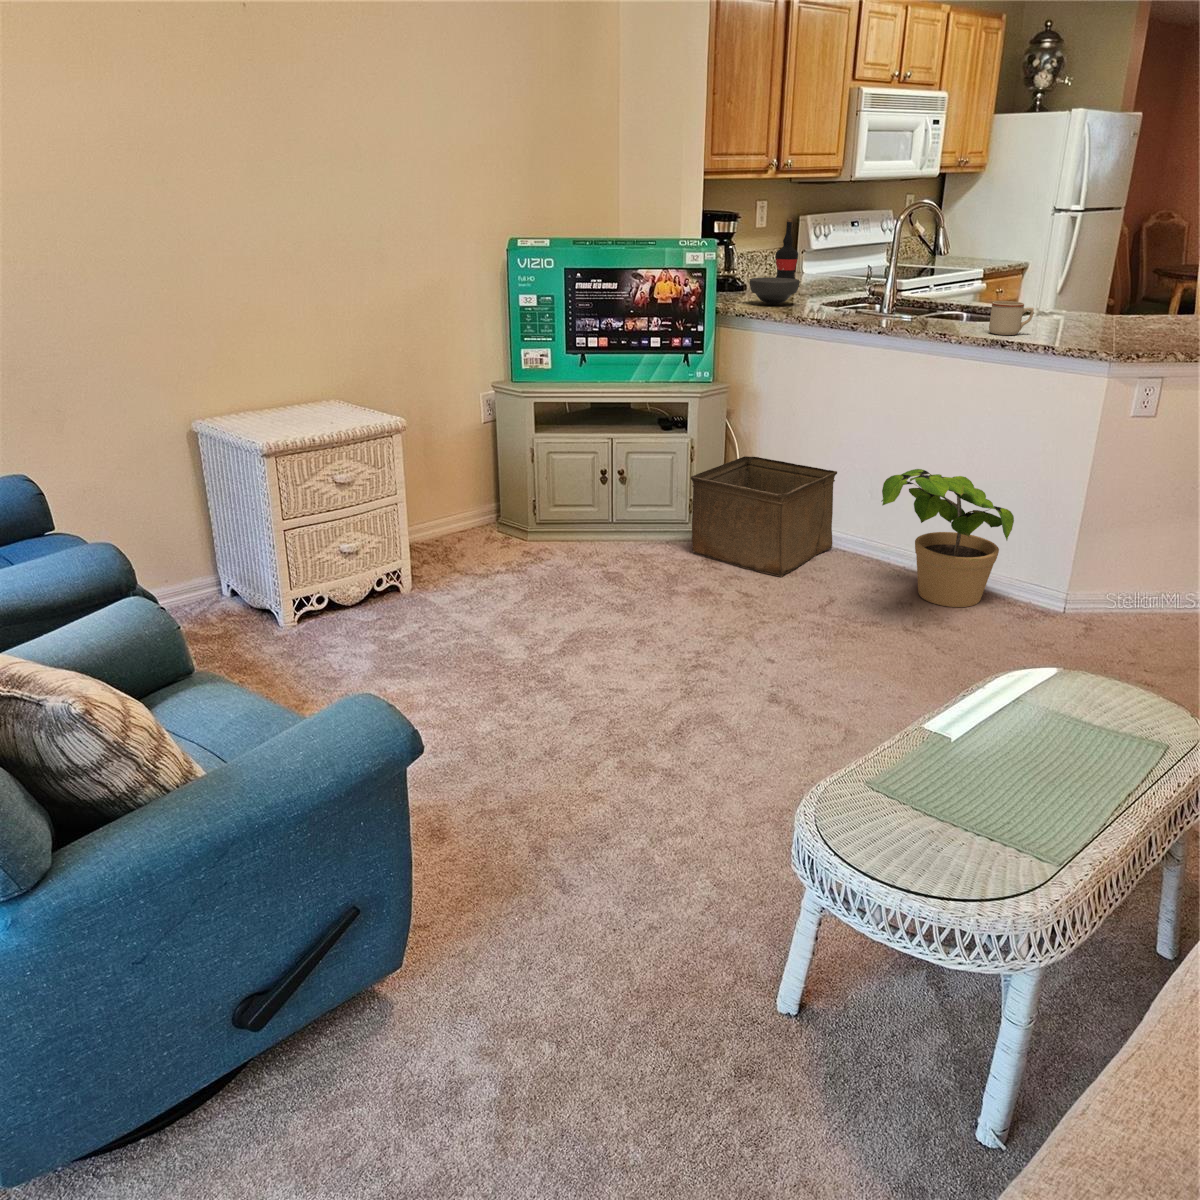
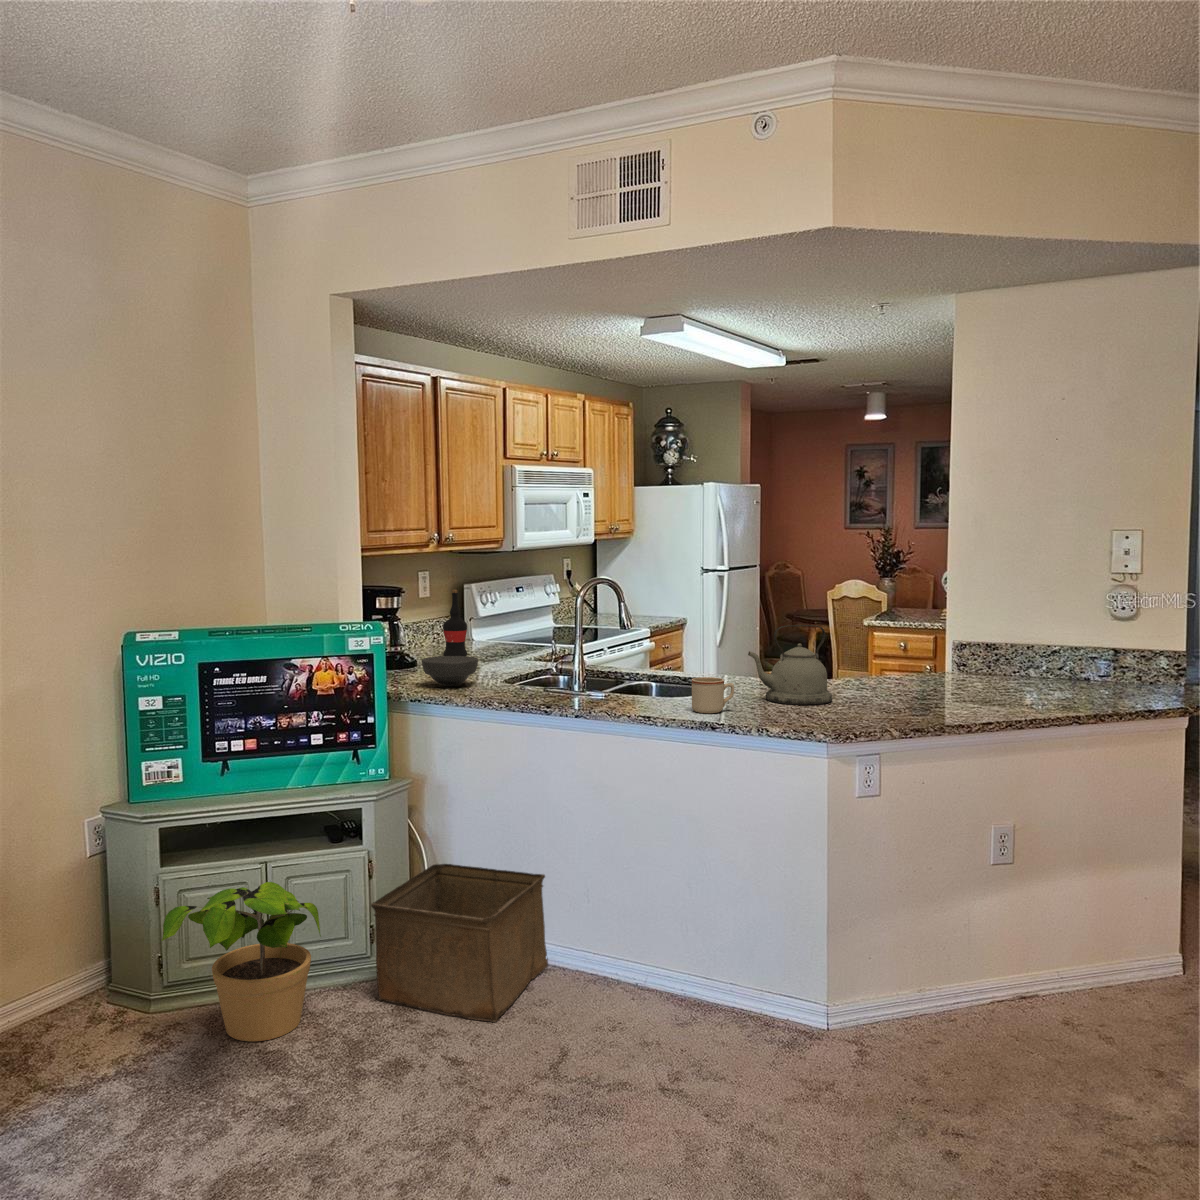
kettle: none [1057,255,1144,335] -> present [748,625,832,705]
potted plant: present [882,469,1014,607] -> present [161,882,321,1041]

